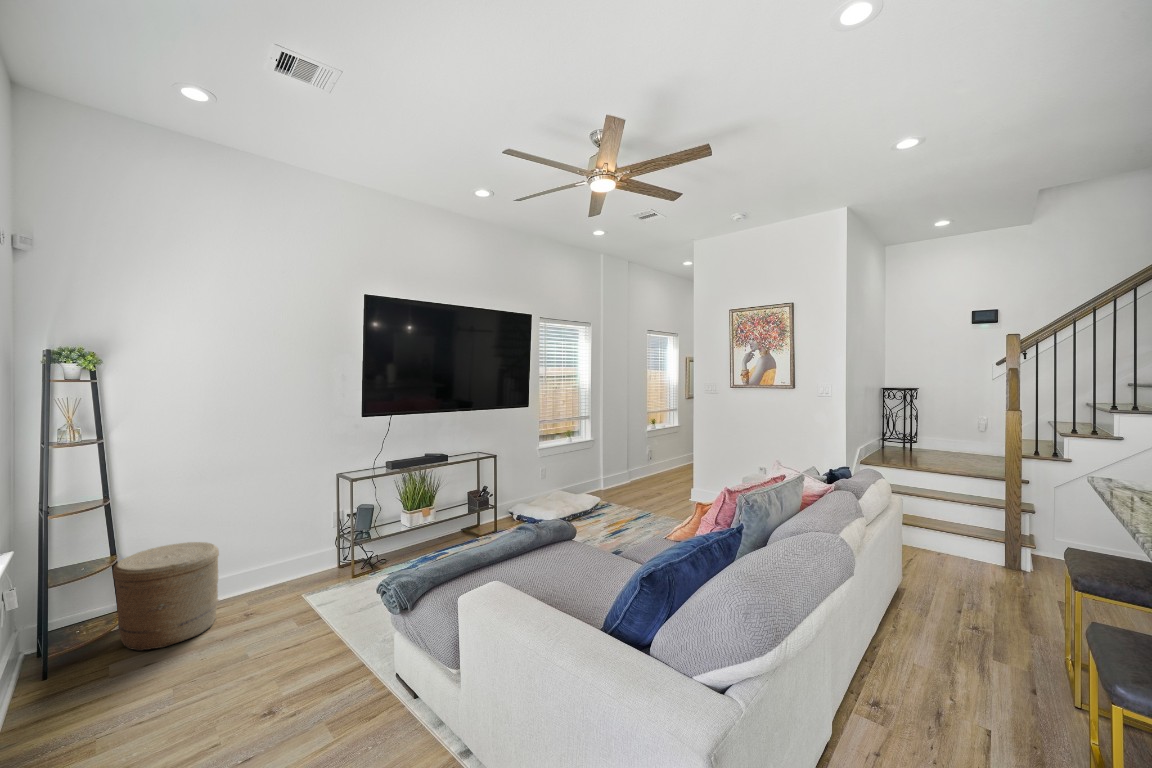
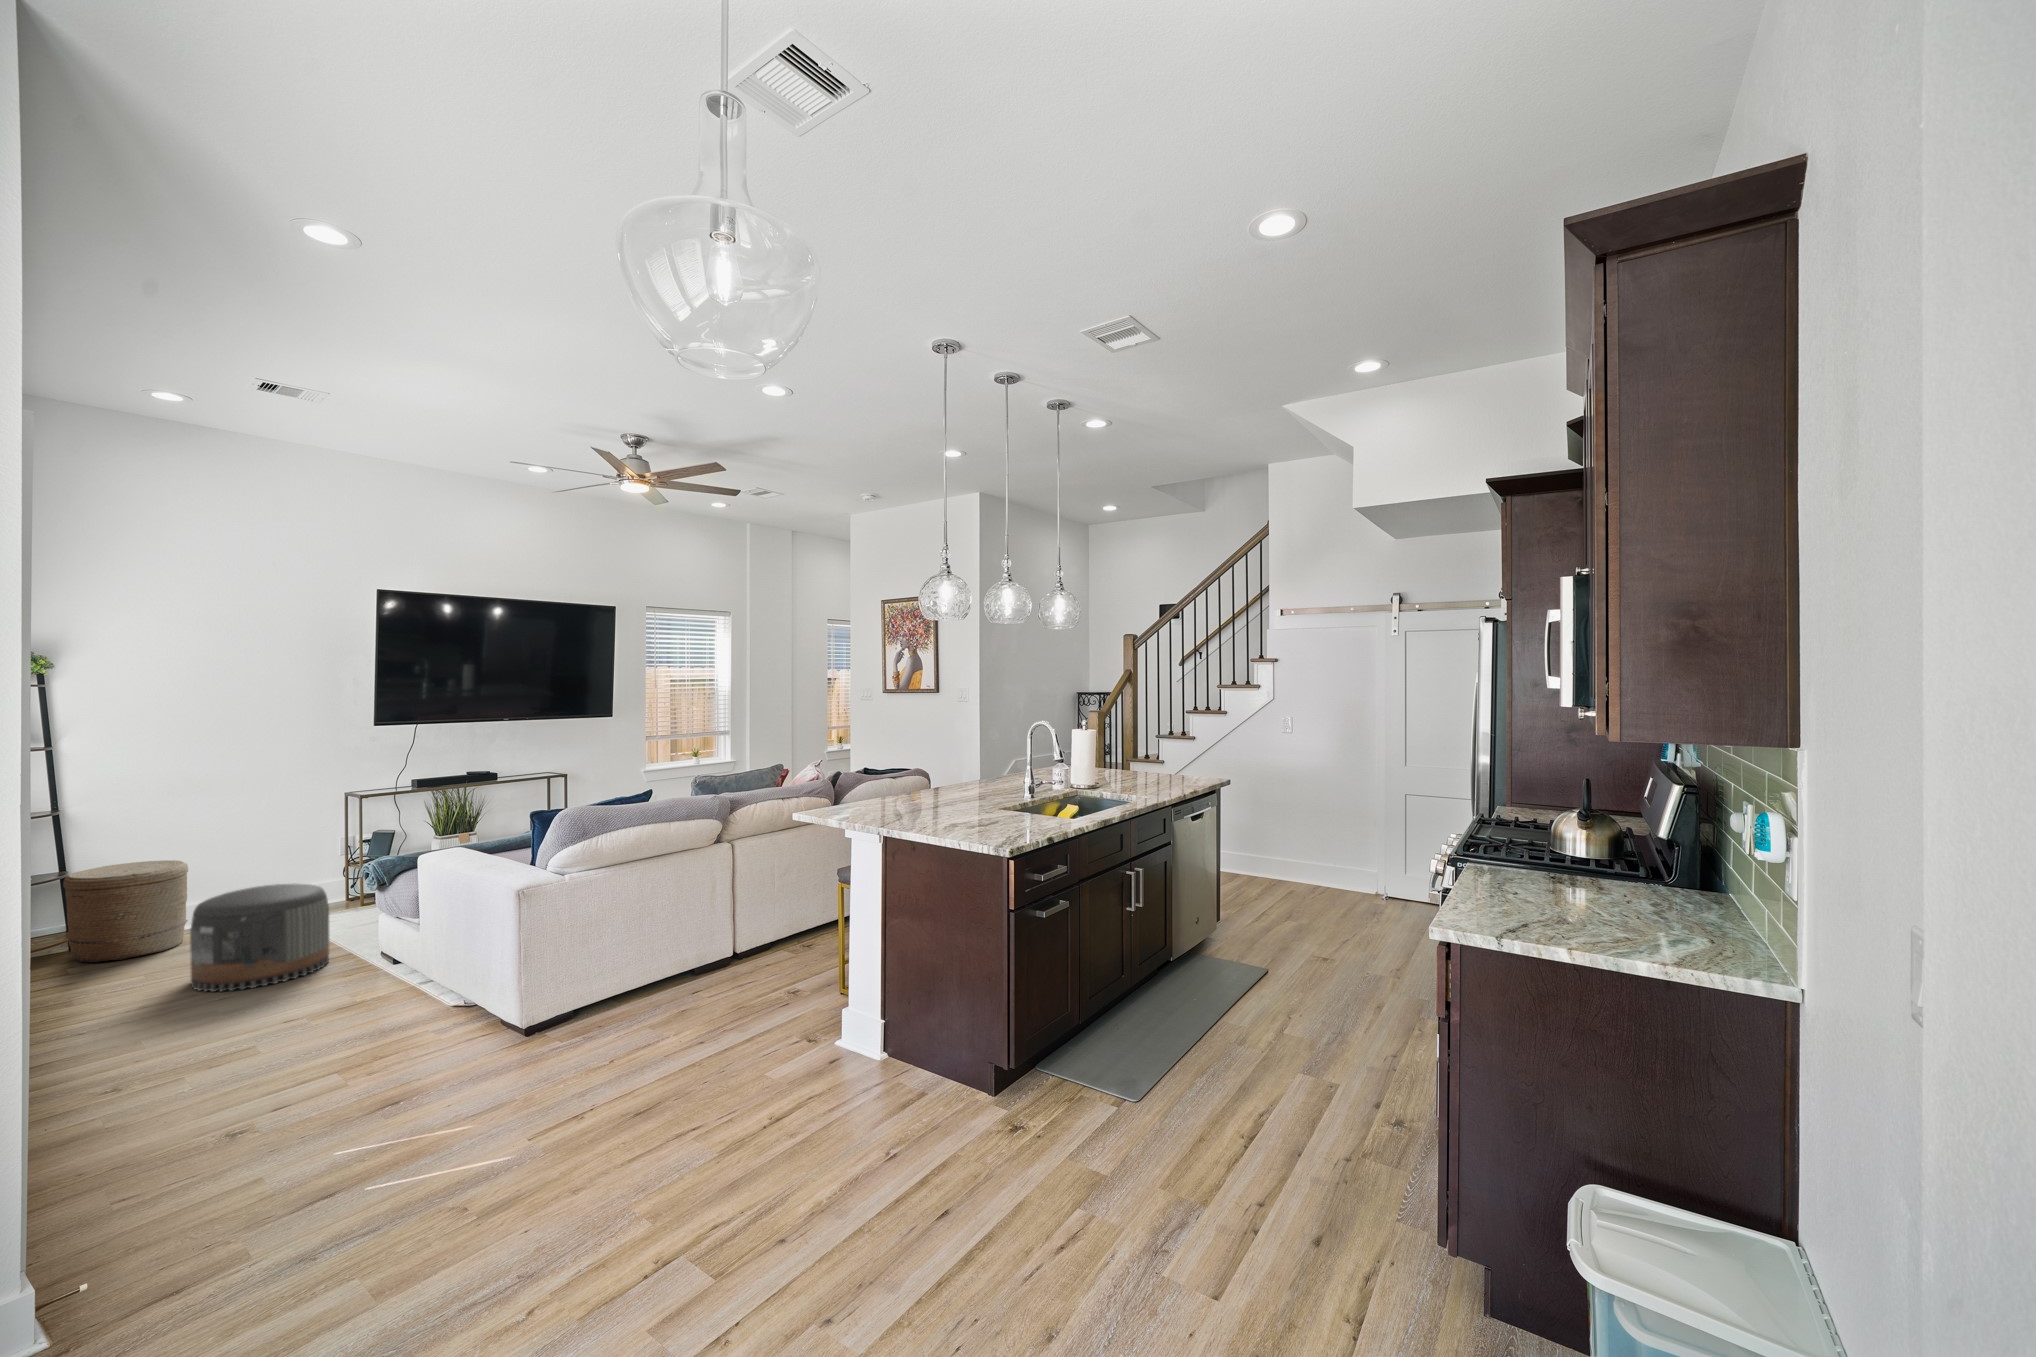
pouf: none [224,583,351,722] -> present [190,884,330,992]

